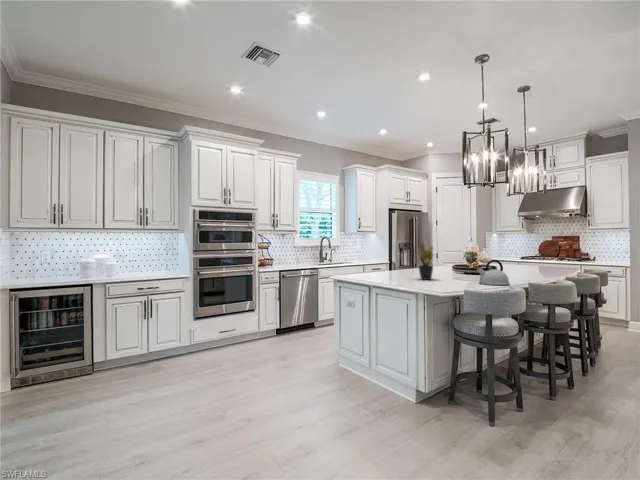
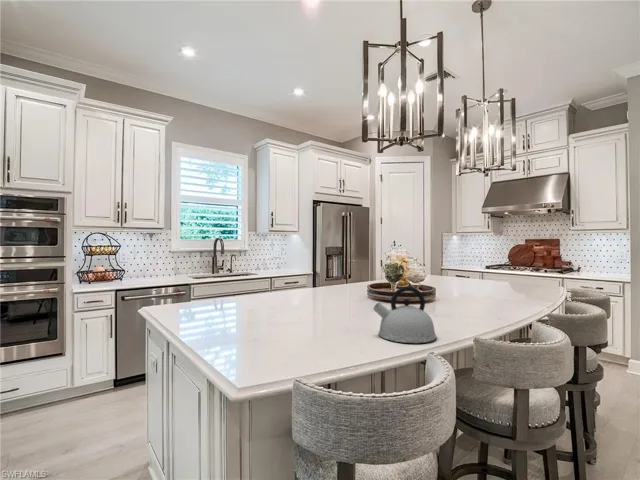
potted plant: present [419,243,433,280] -> none [266,247,316,321]

